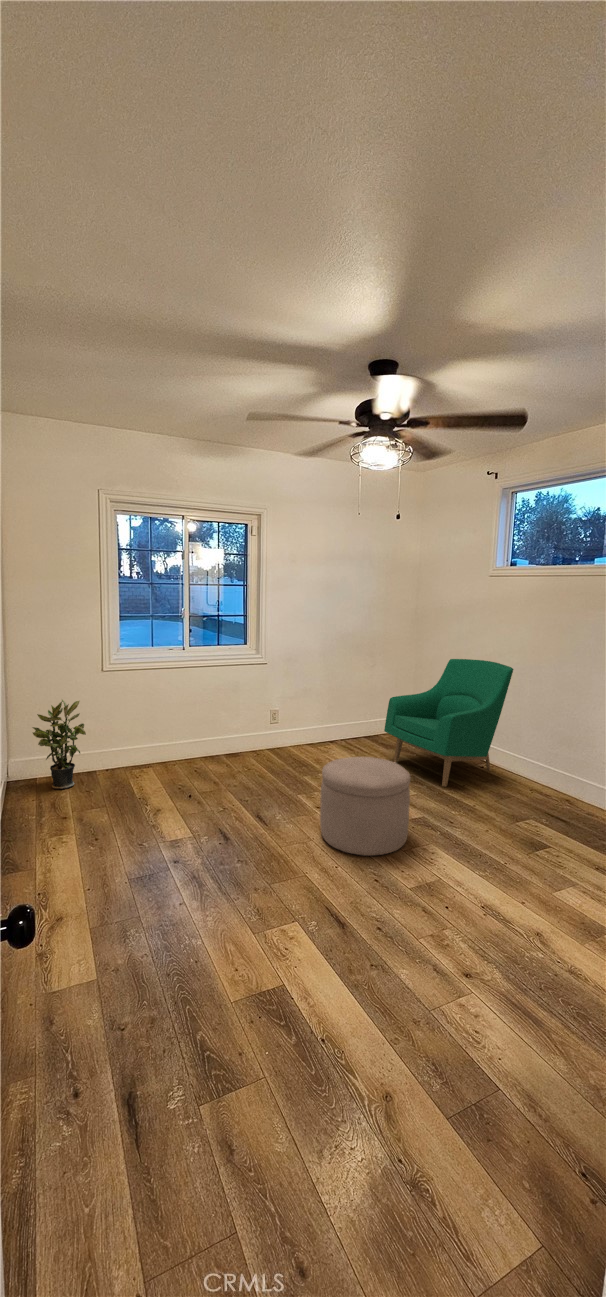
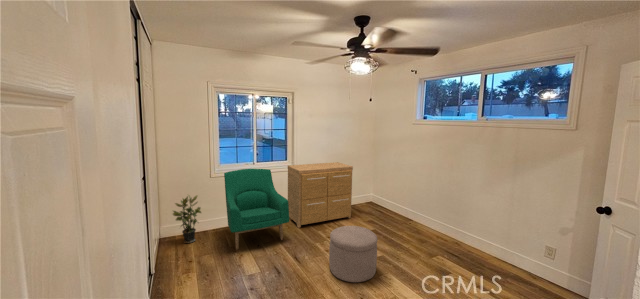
dresser: none [247,651,371,769] -> present [288,162,353,228]
armchair: present [384,659,513,787] -> present [224,169,289,250]

